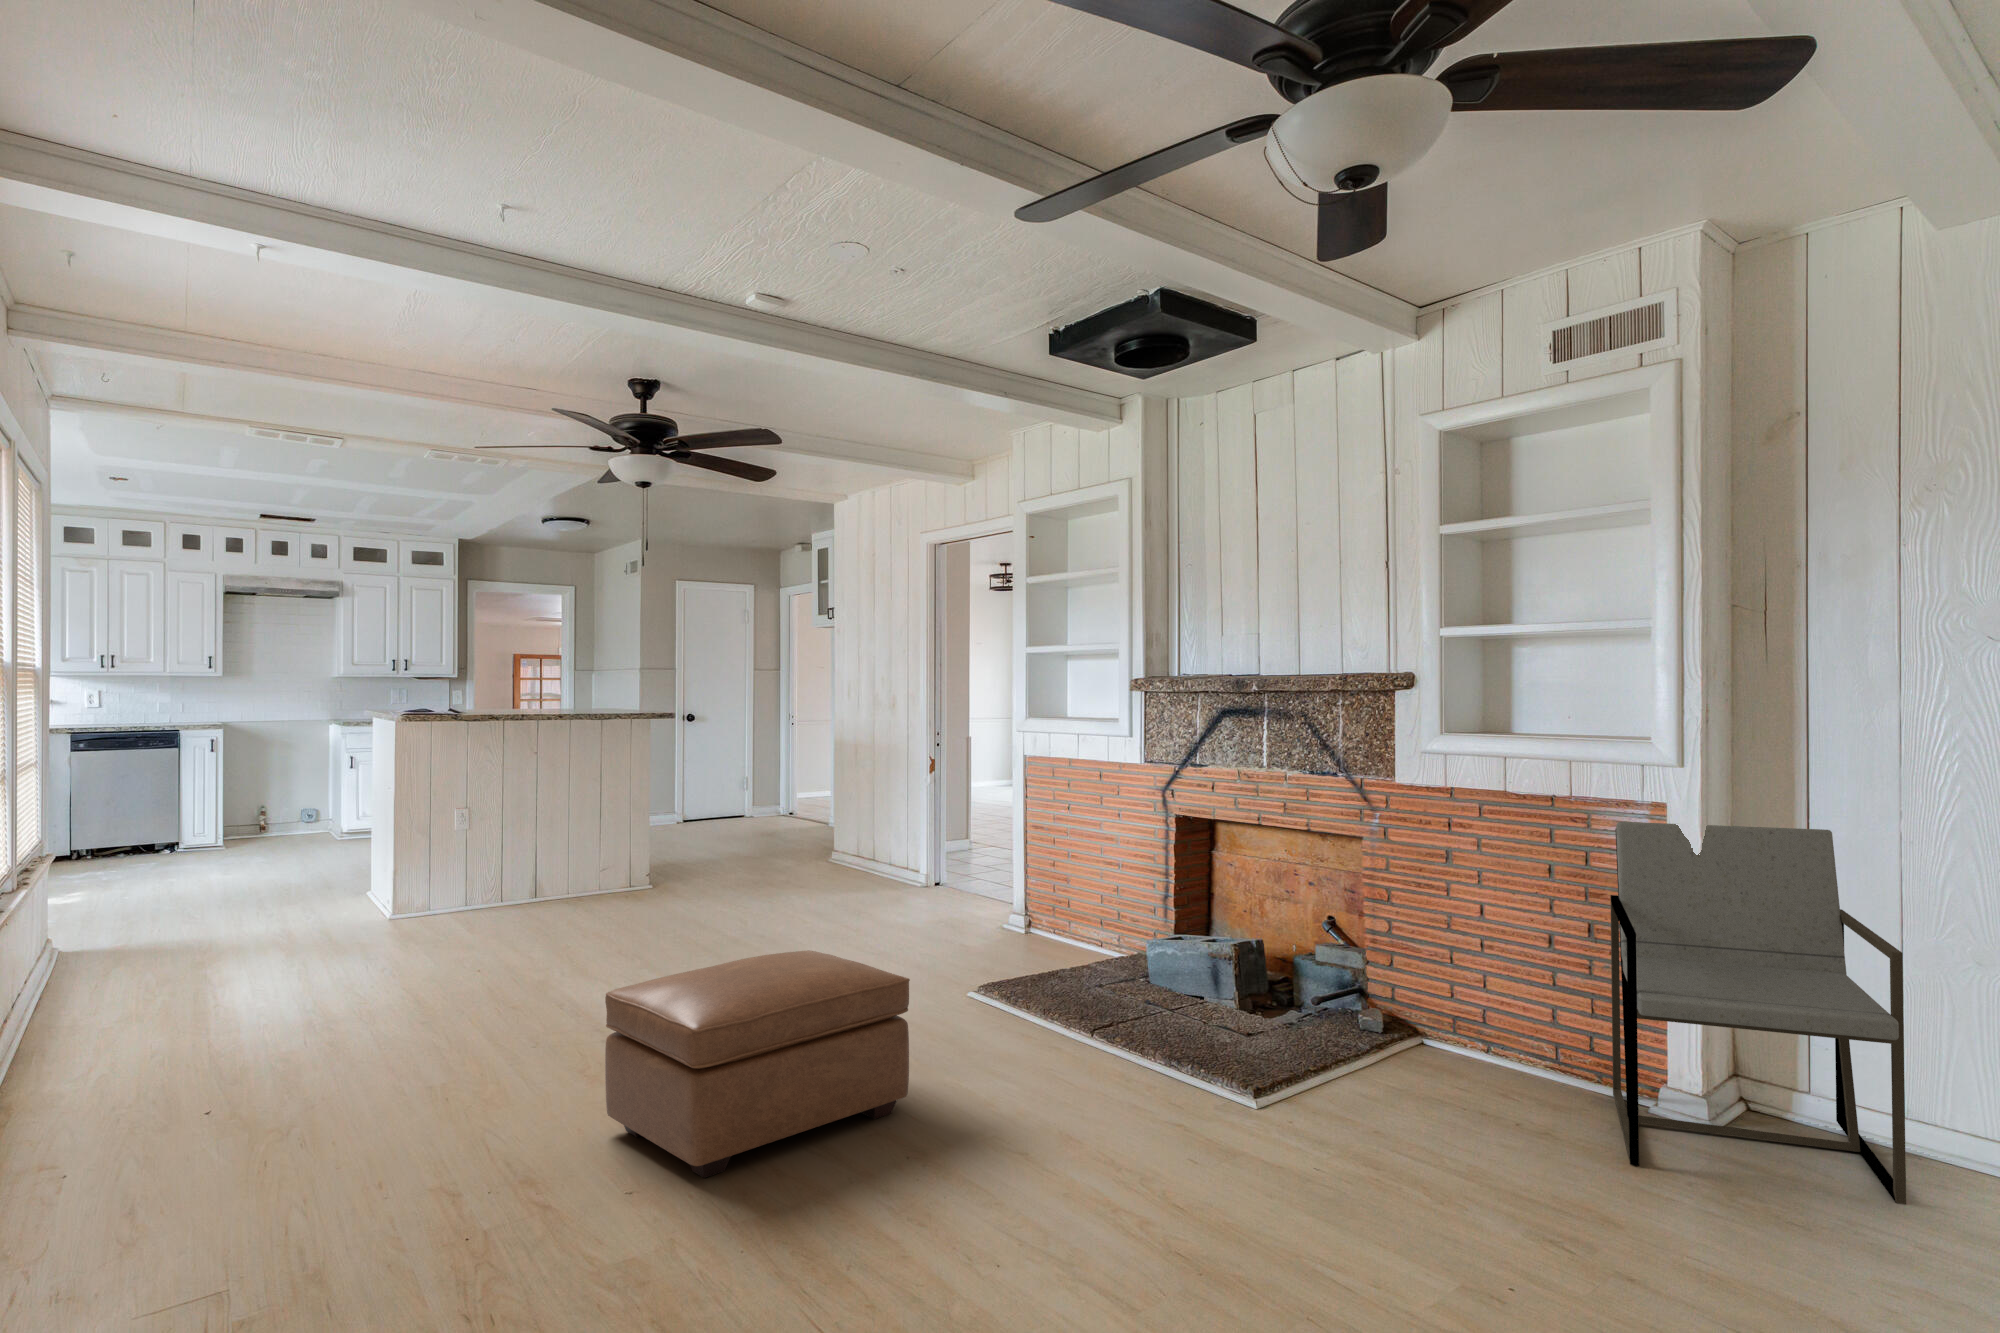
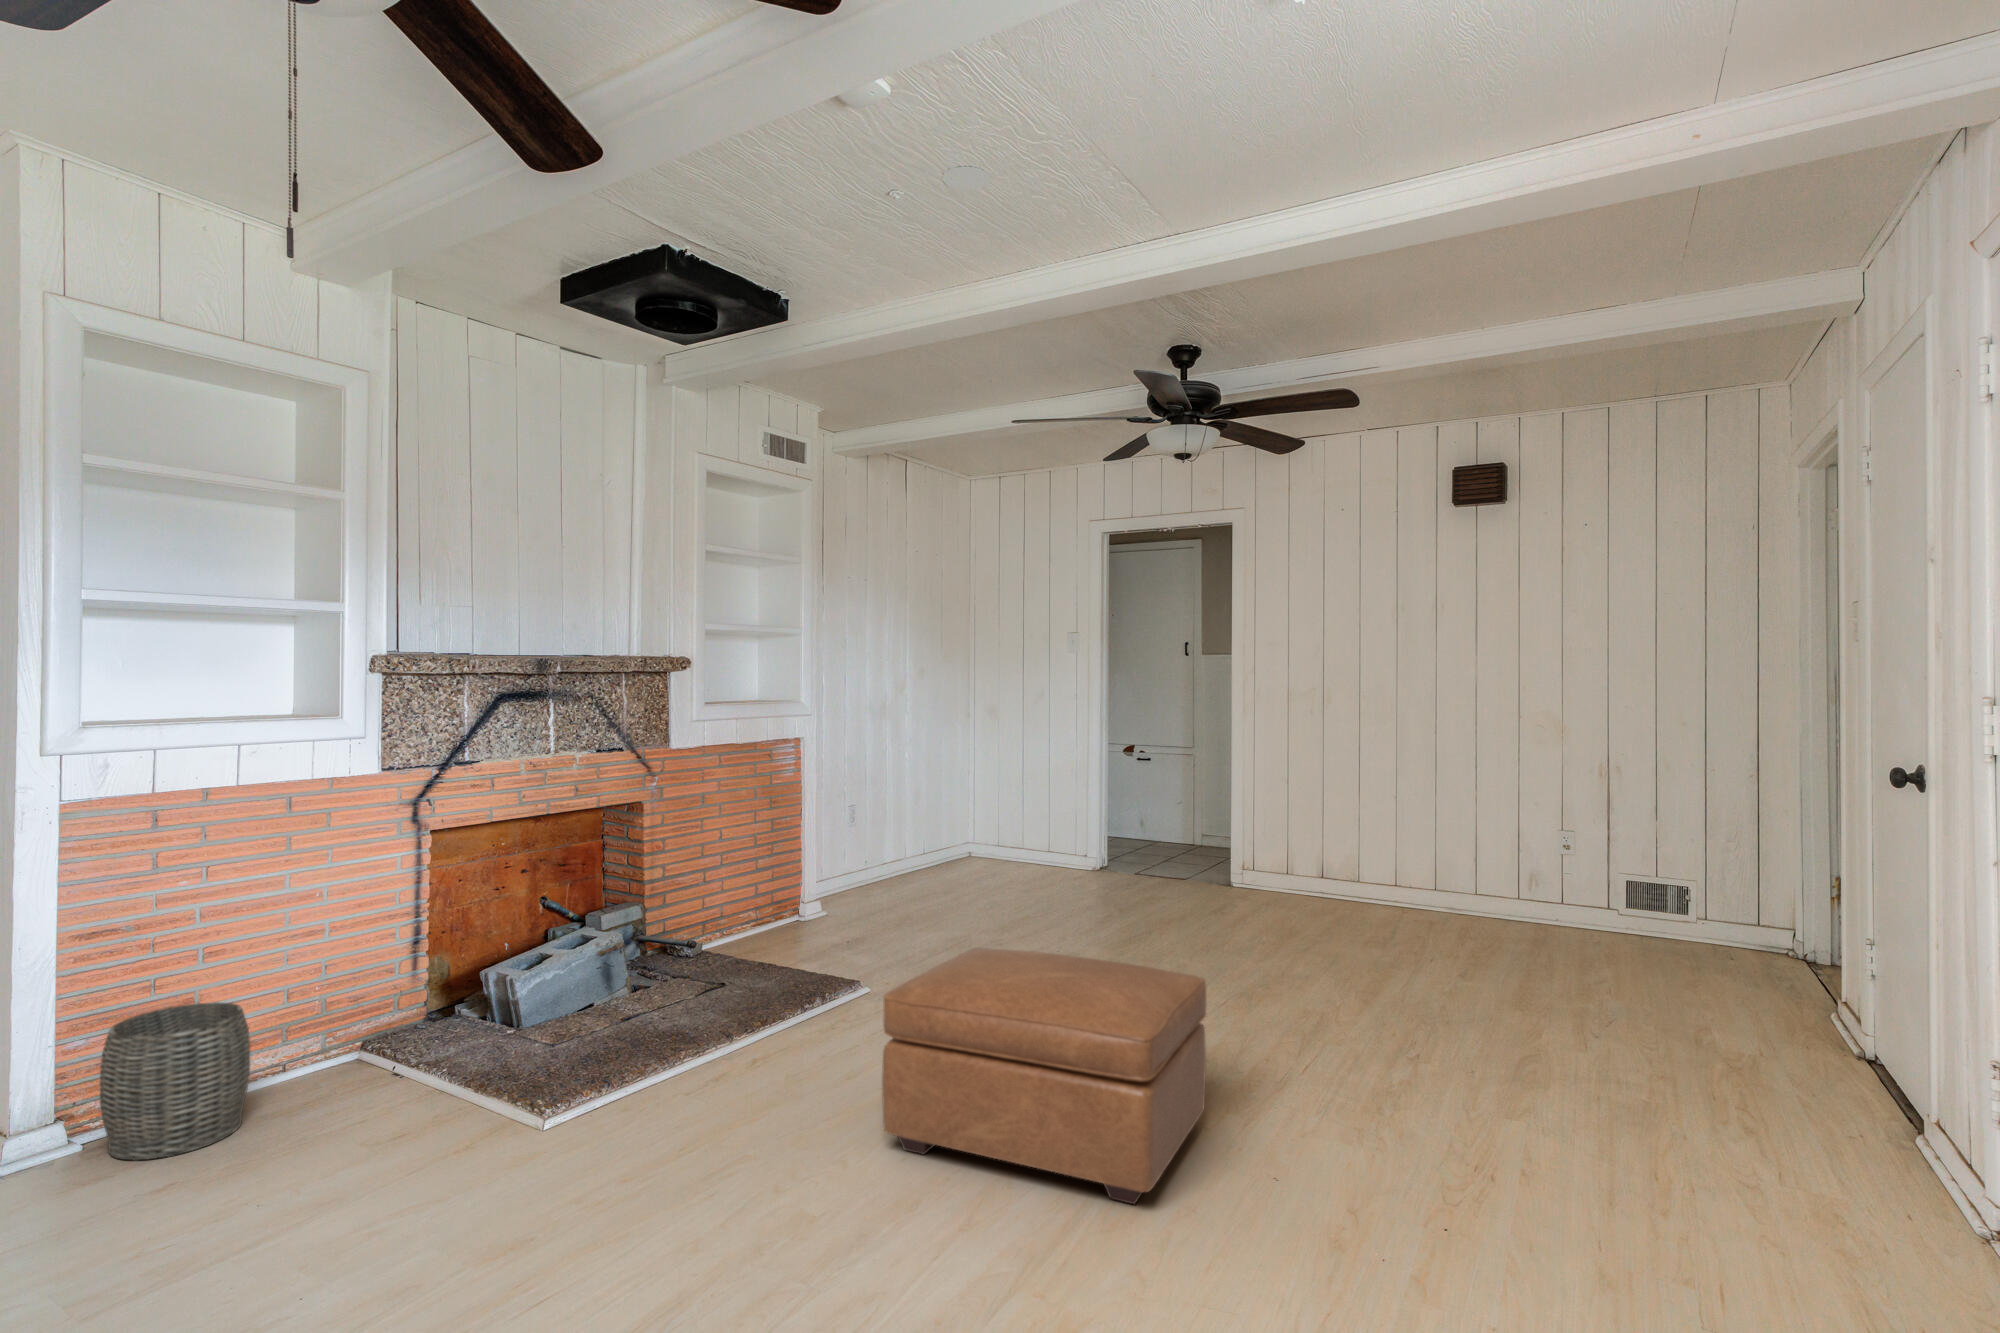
armchair: present [1610,822,1906,1204] -> none [813,744,956,920]
woven basket: none [990,877,1055,953] -> present [100,1002,250,1160]

